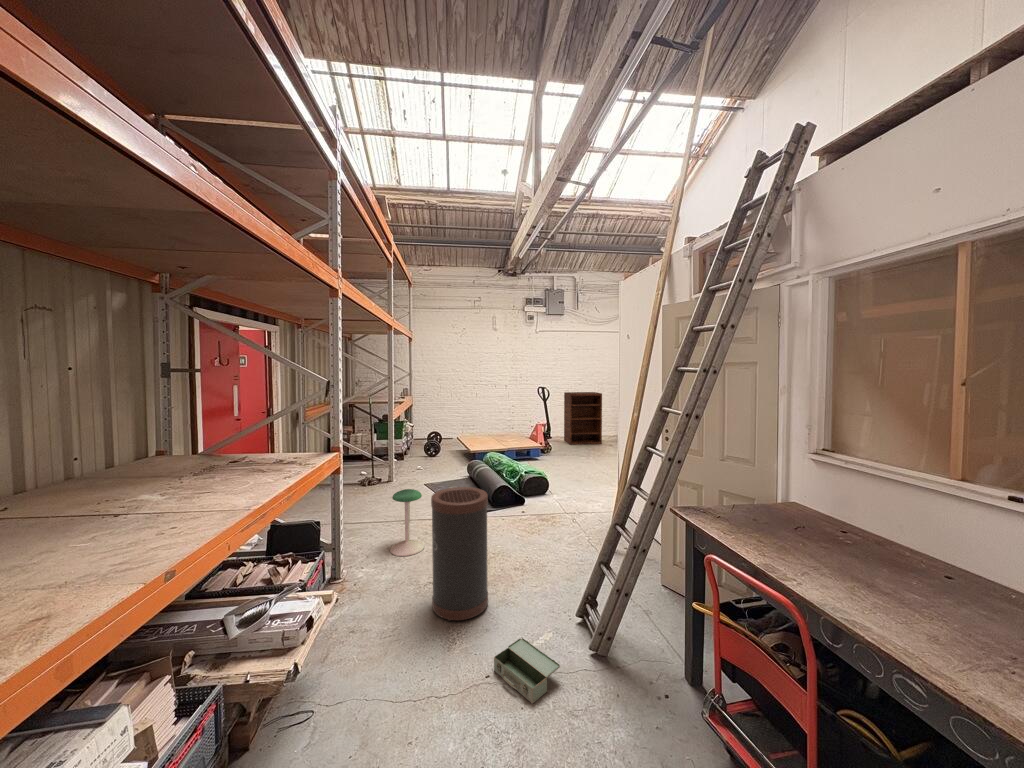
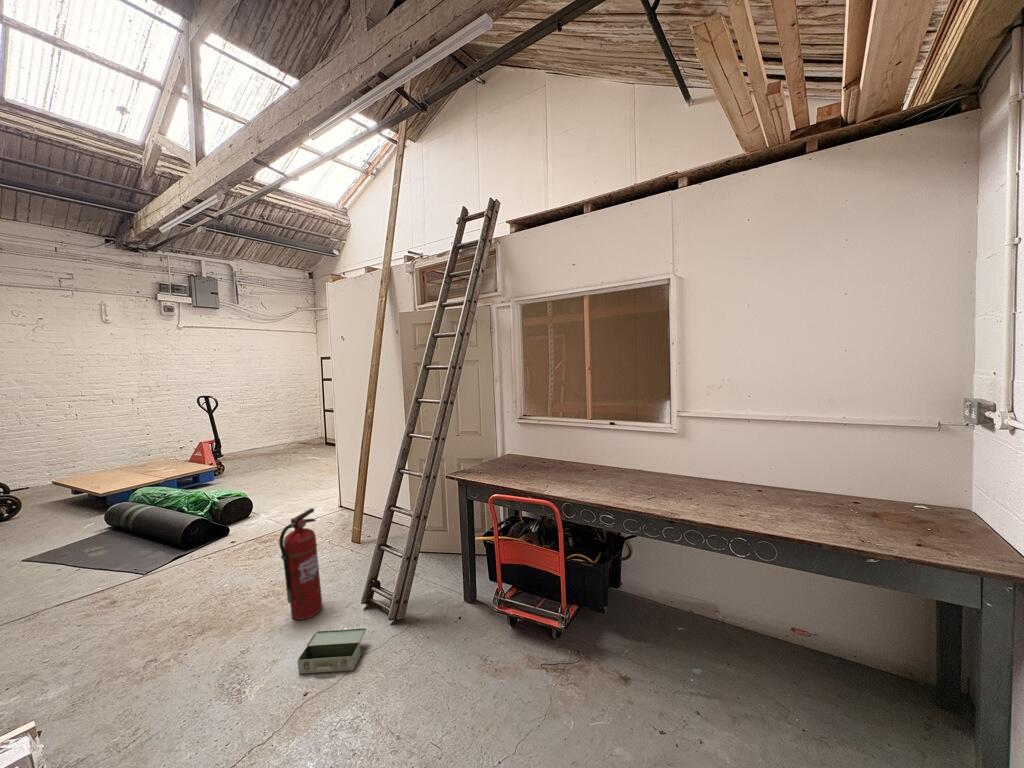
shelving unit: present [564,392,602,445] -> none [232,397,289,460]
trash can: present [431,487,488,621] -> none [153,511,252,675]
stool: present [390,489,424,556] -> none [21,557,99,664]
fire extinguisher: none [514,511,551,618] -> present [279,508,322,620]

